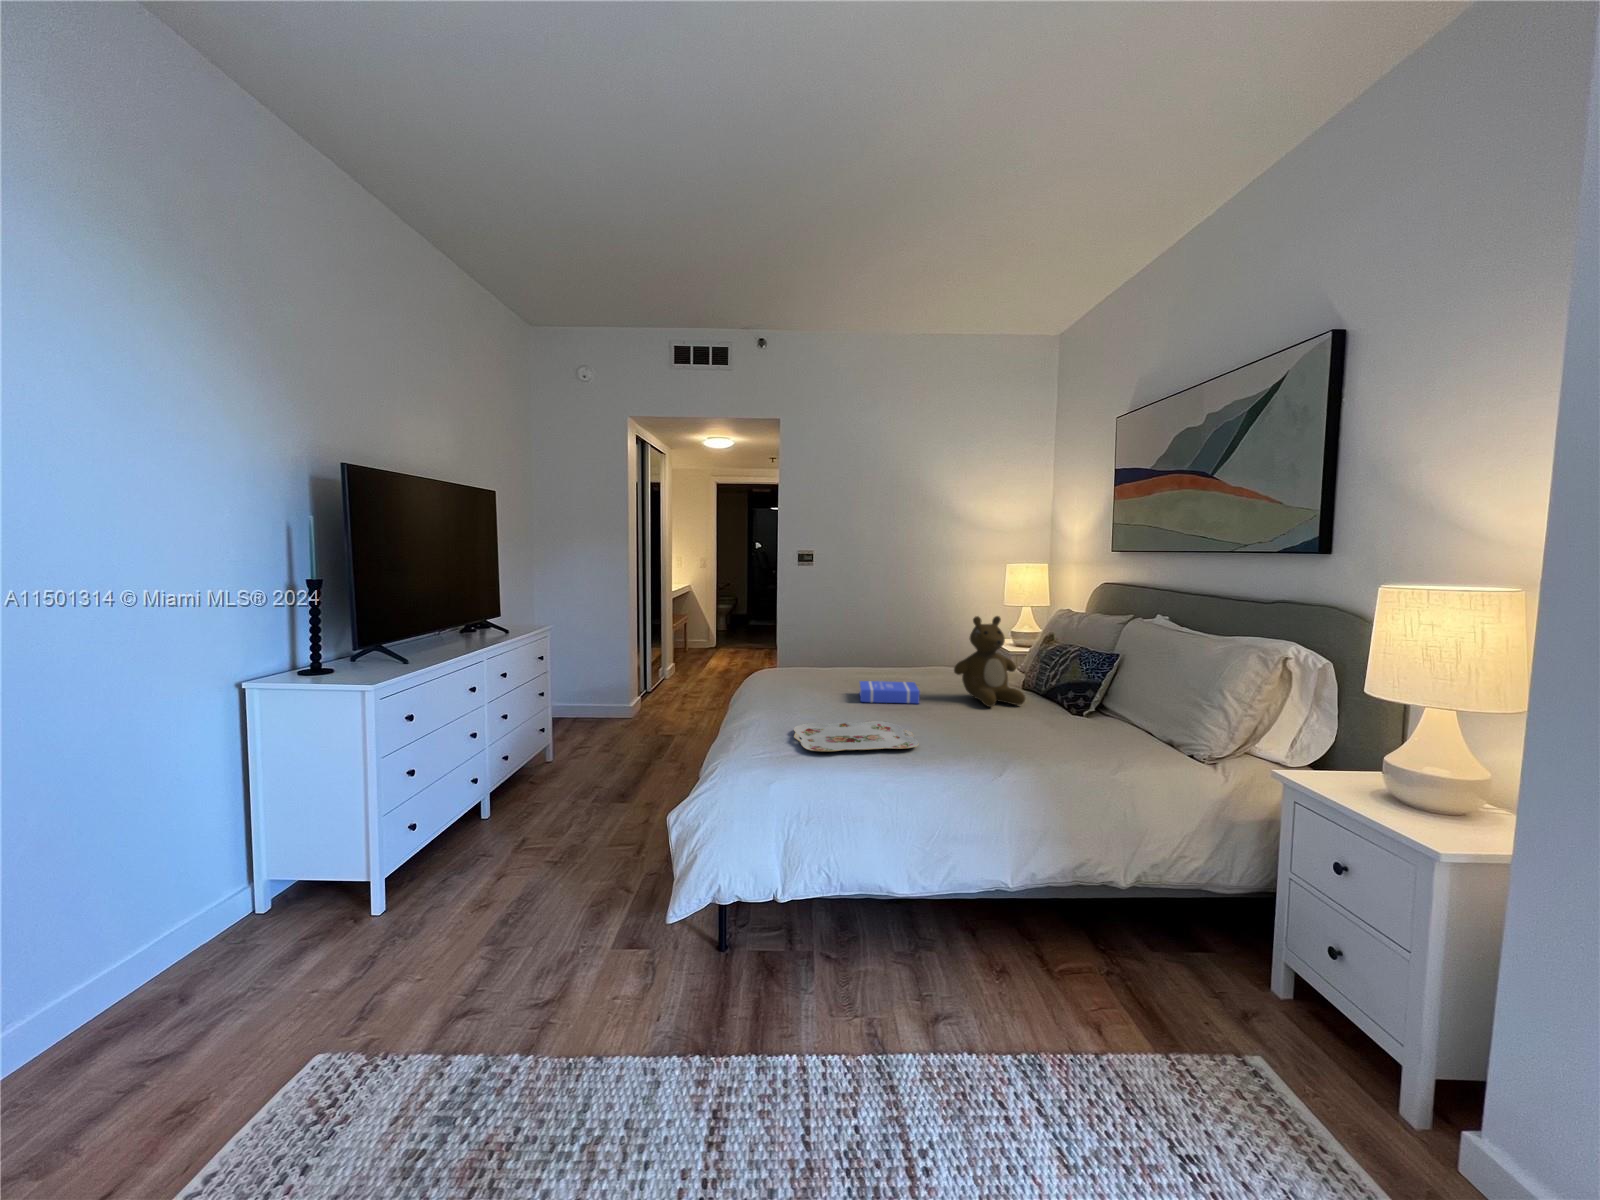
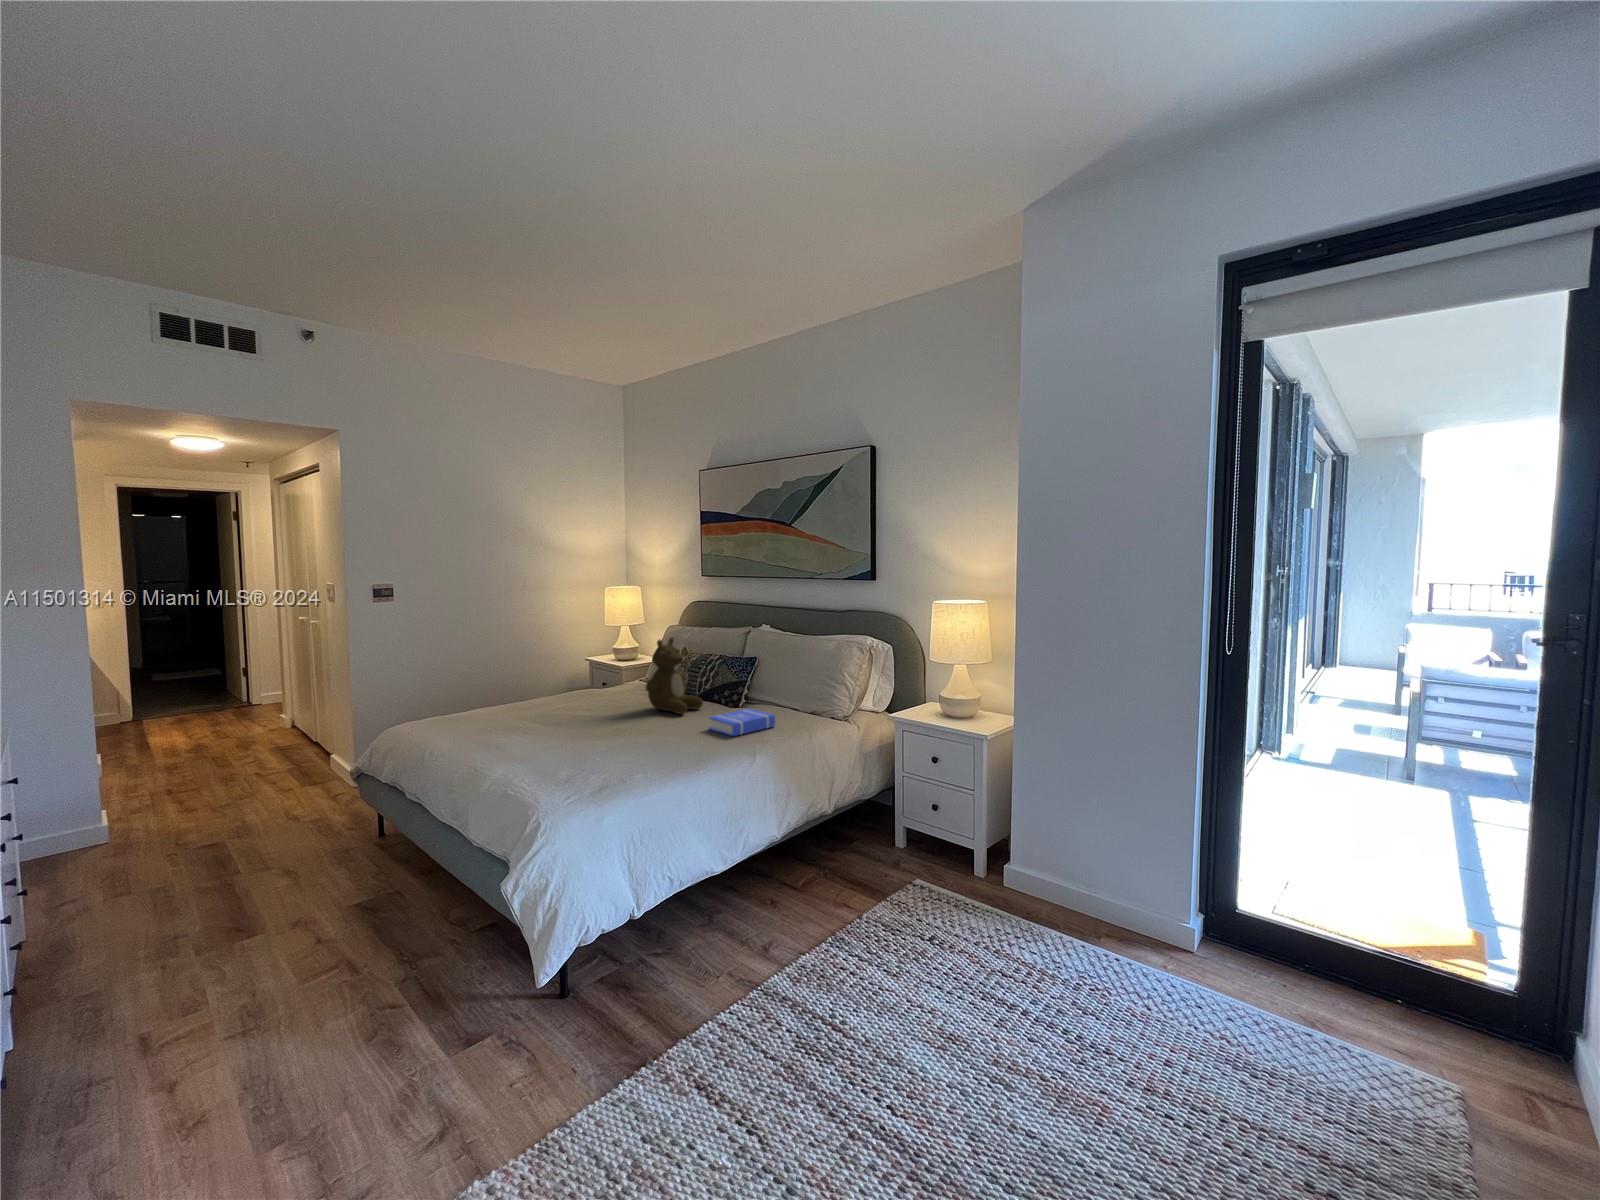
book: present [859,681,920,704] -> present [709,709,775,736]
serving tray: present [793,721,919,752] -> none [570,742,692,779]

